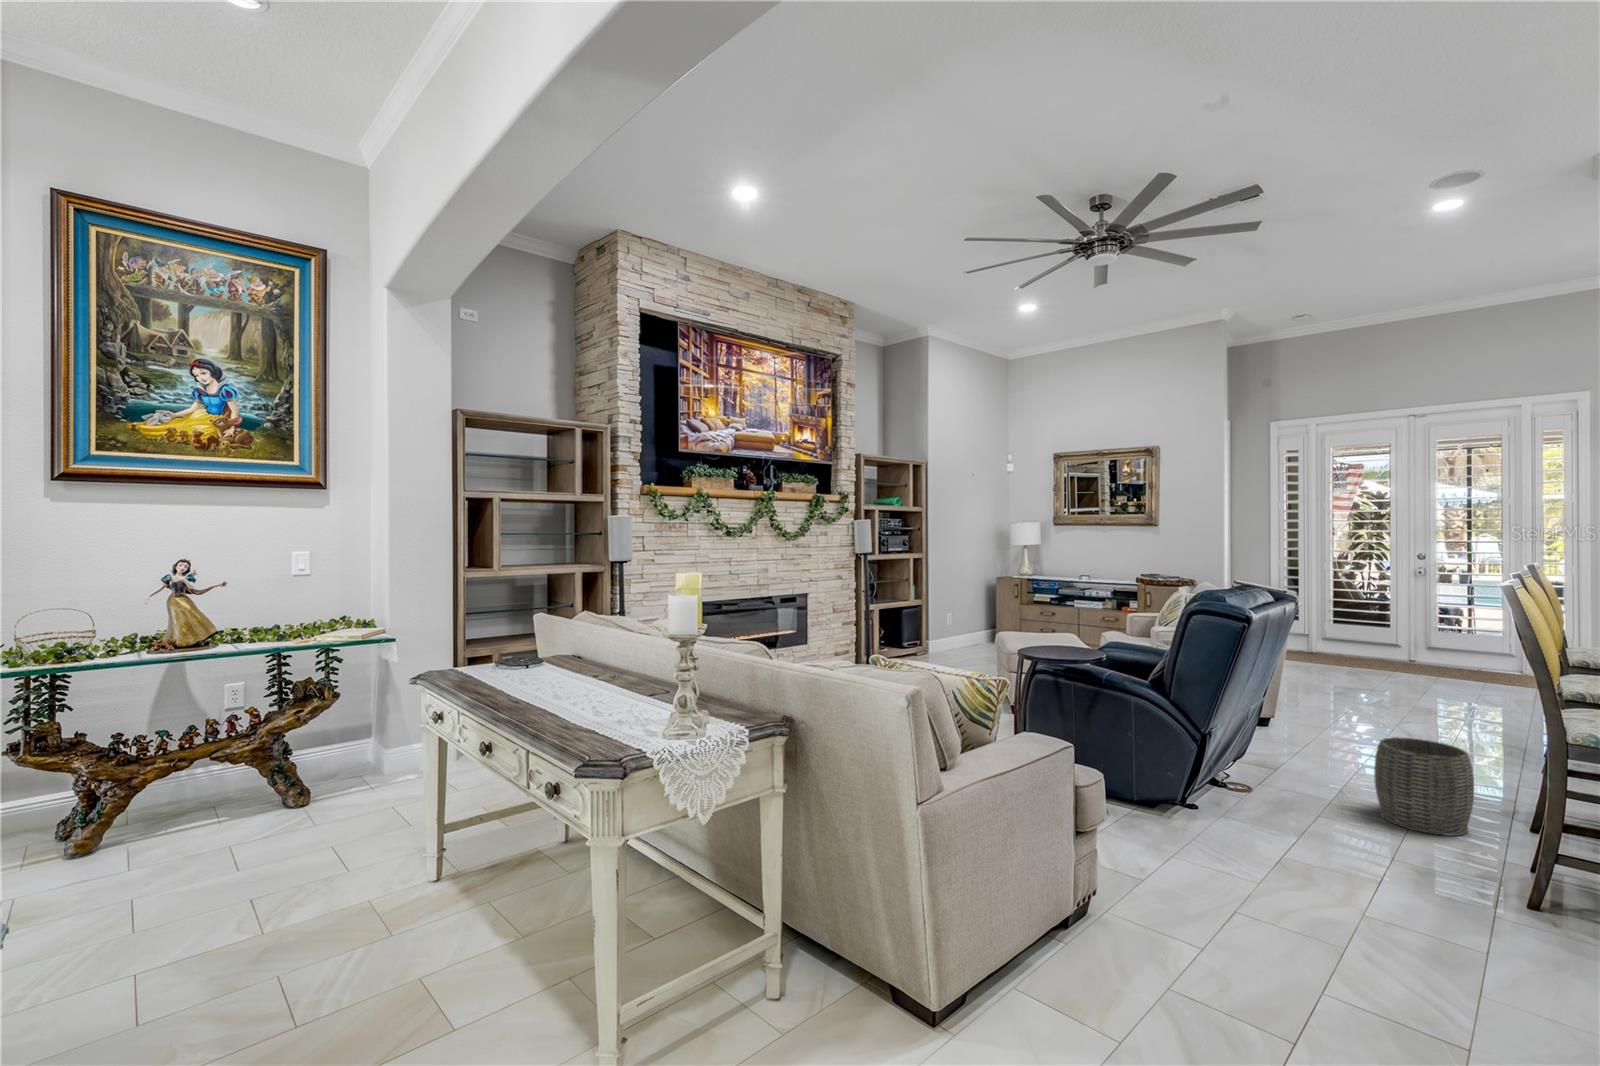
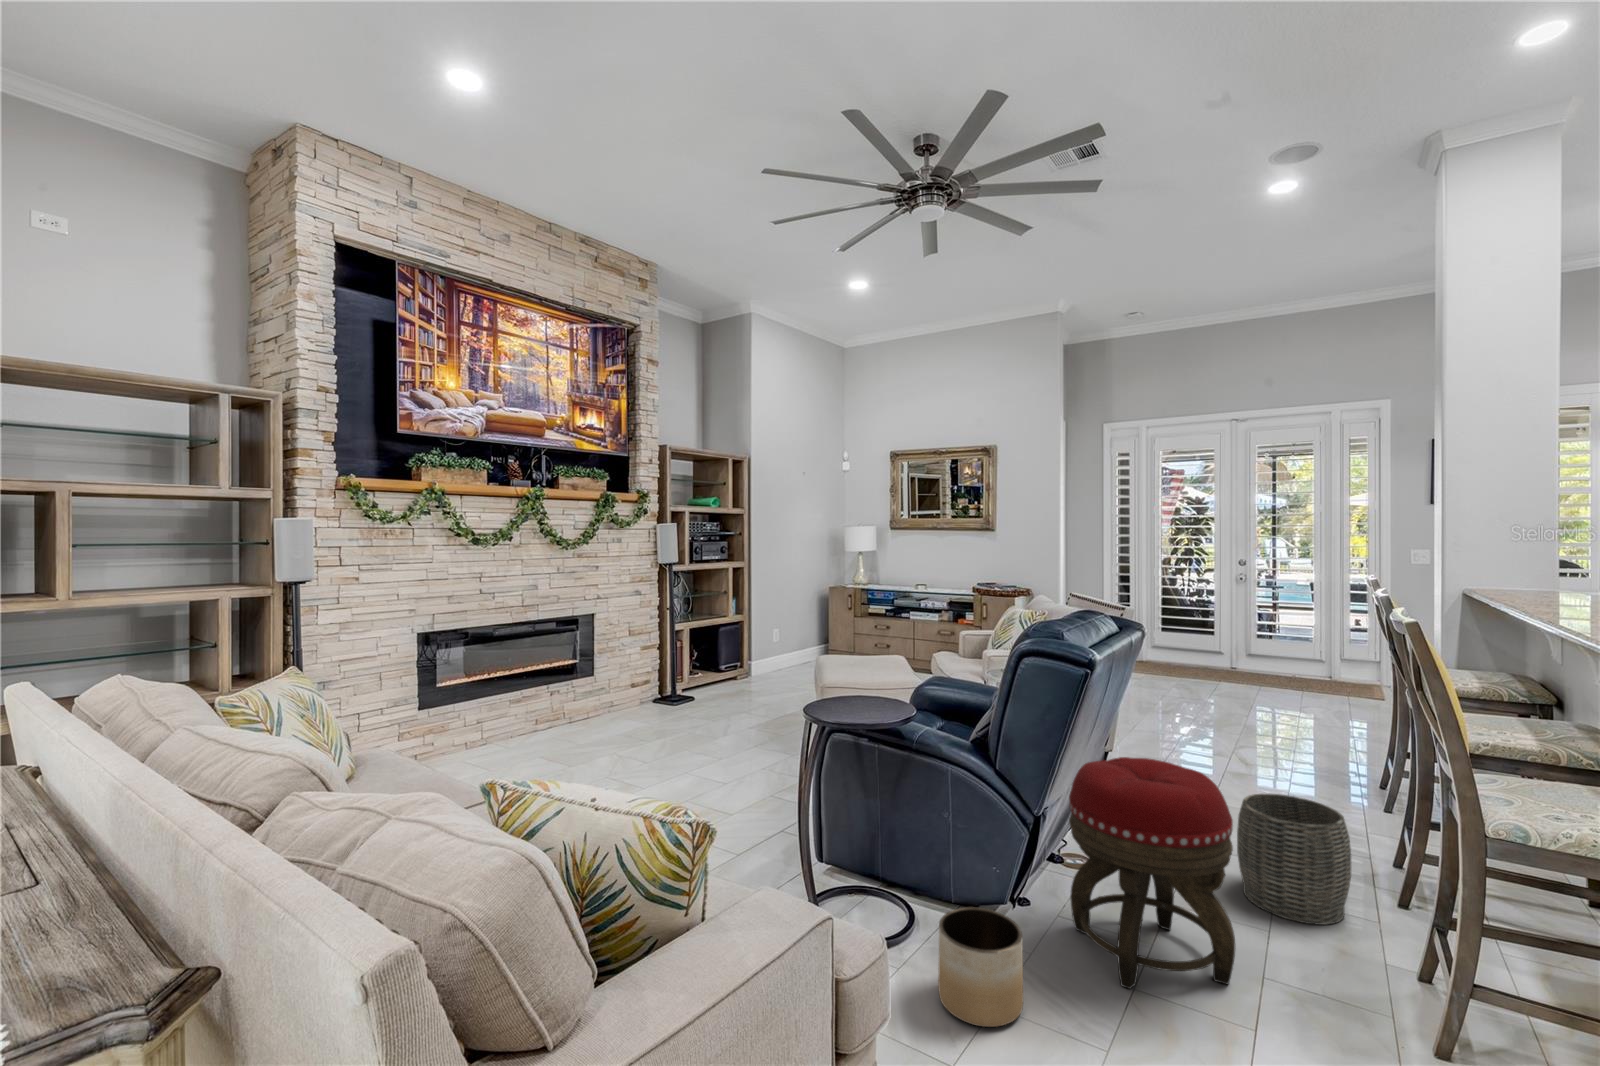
footstool: none [1226,696,1360,859] -> present [1069,757,1235,989]
planter: none [1126,791,1189,863] -> present [938,907,1023,1027]

